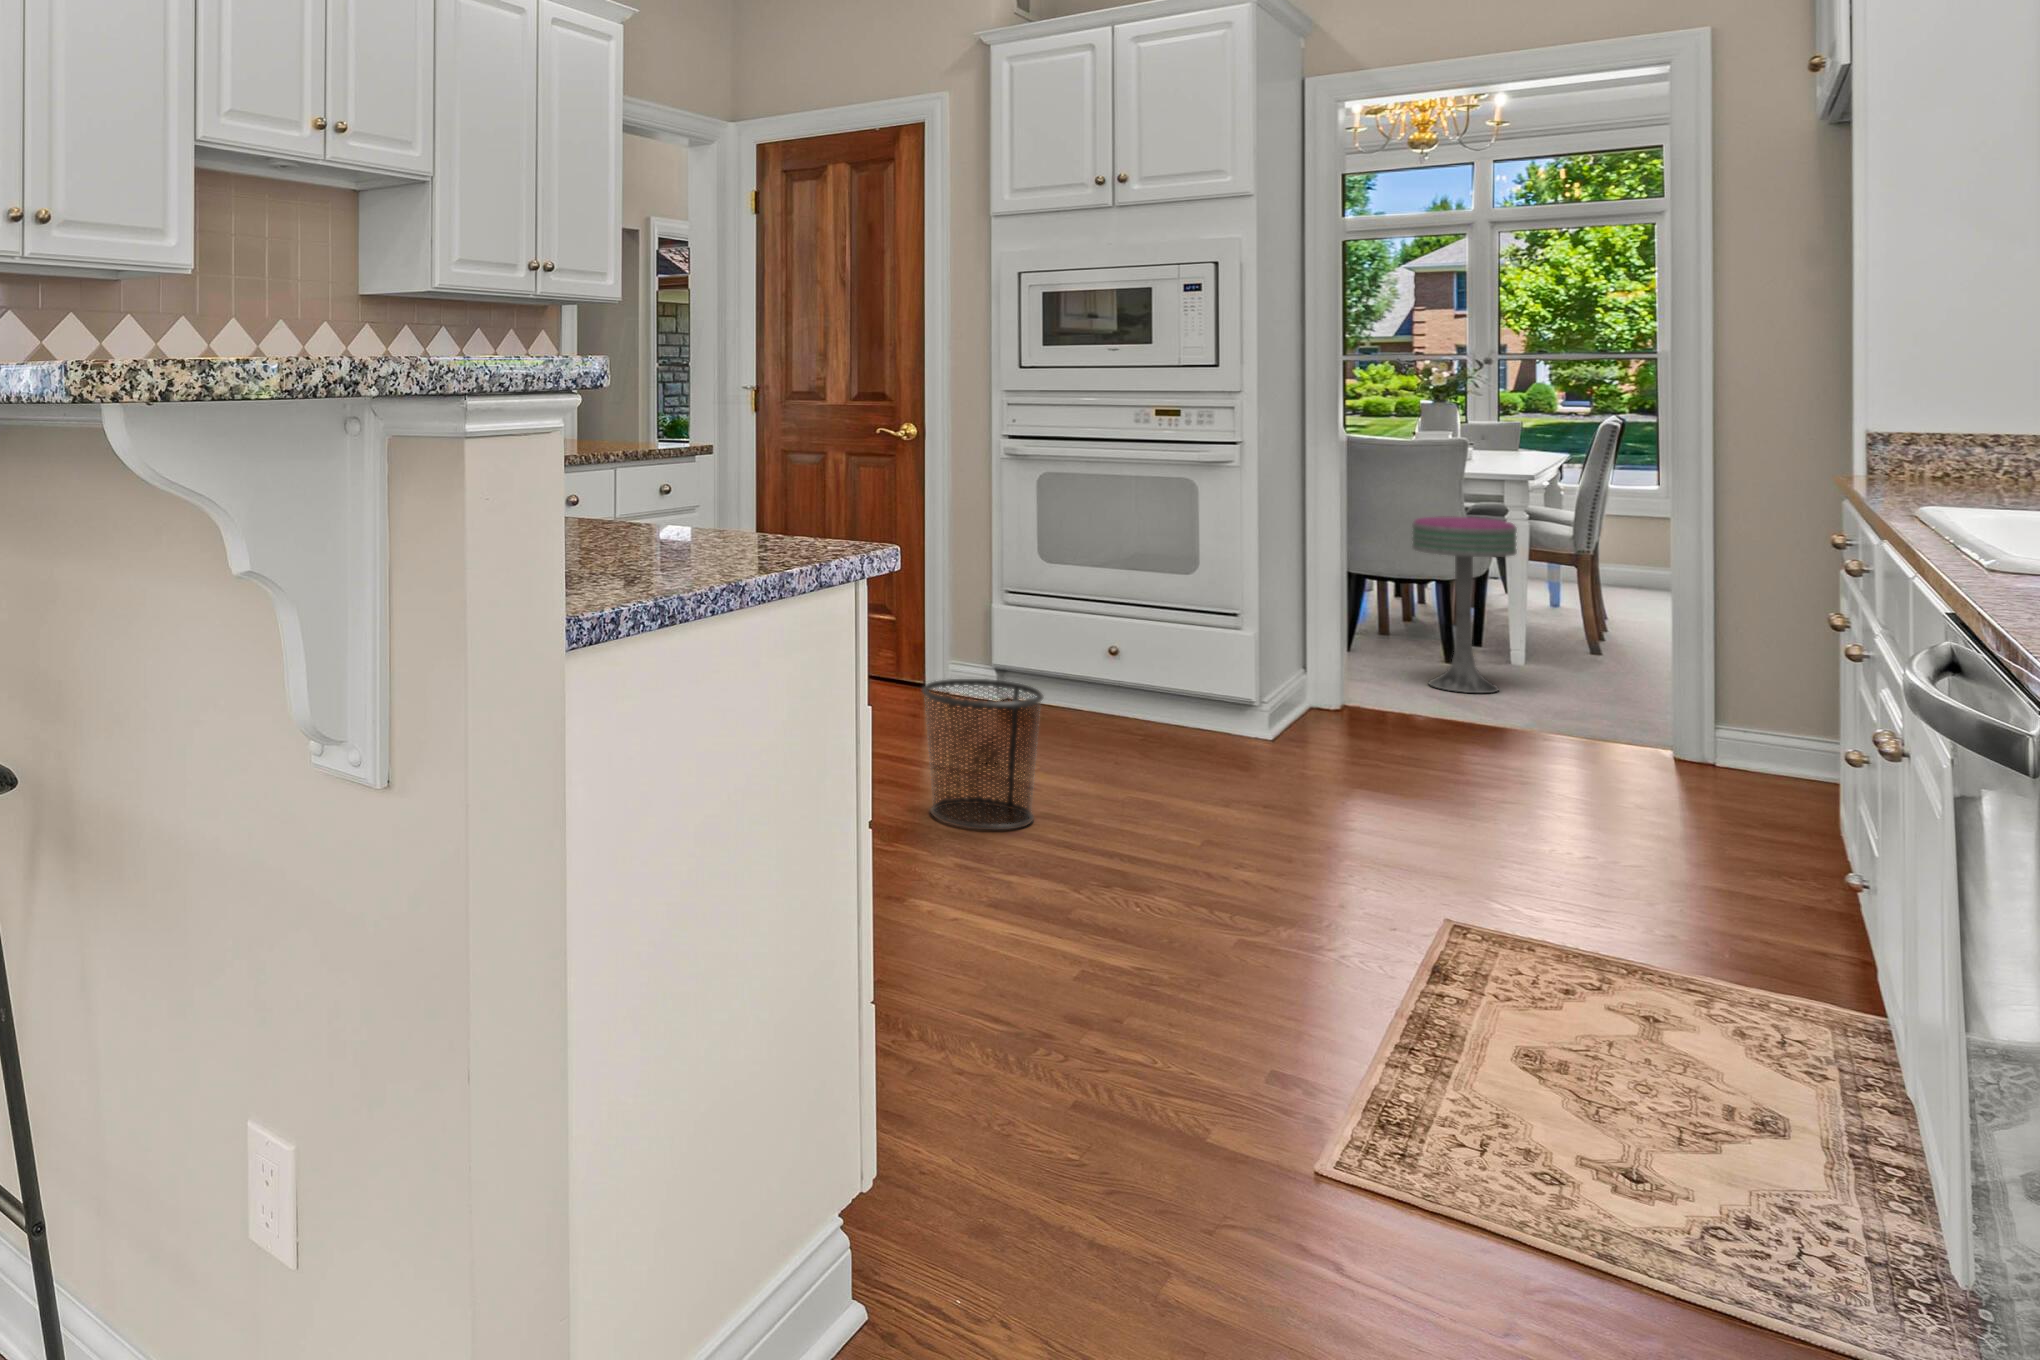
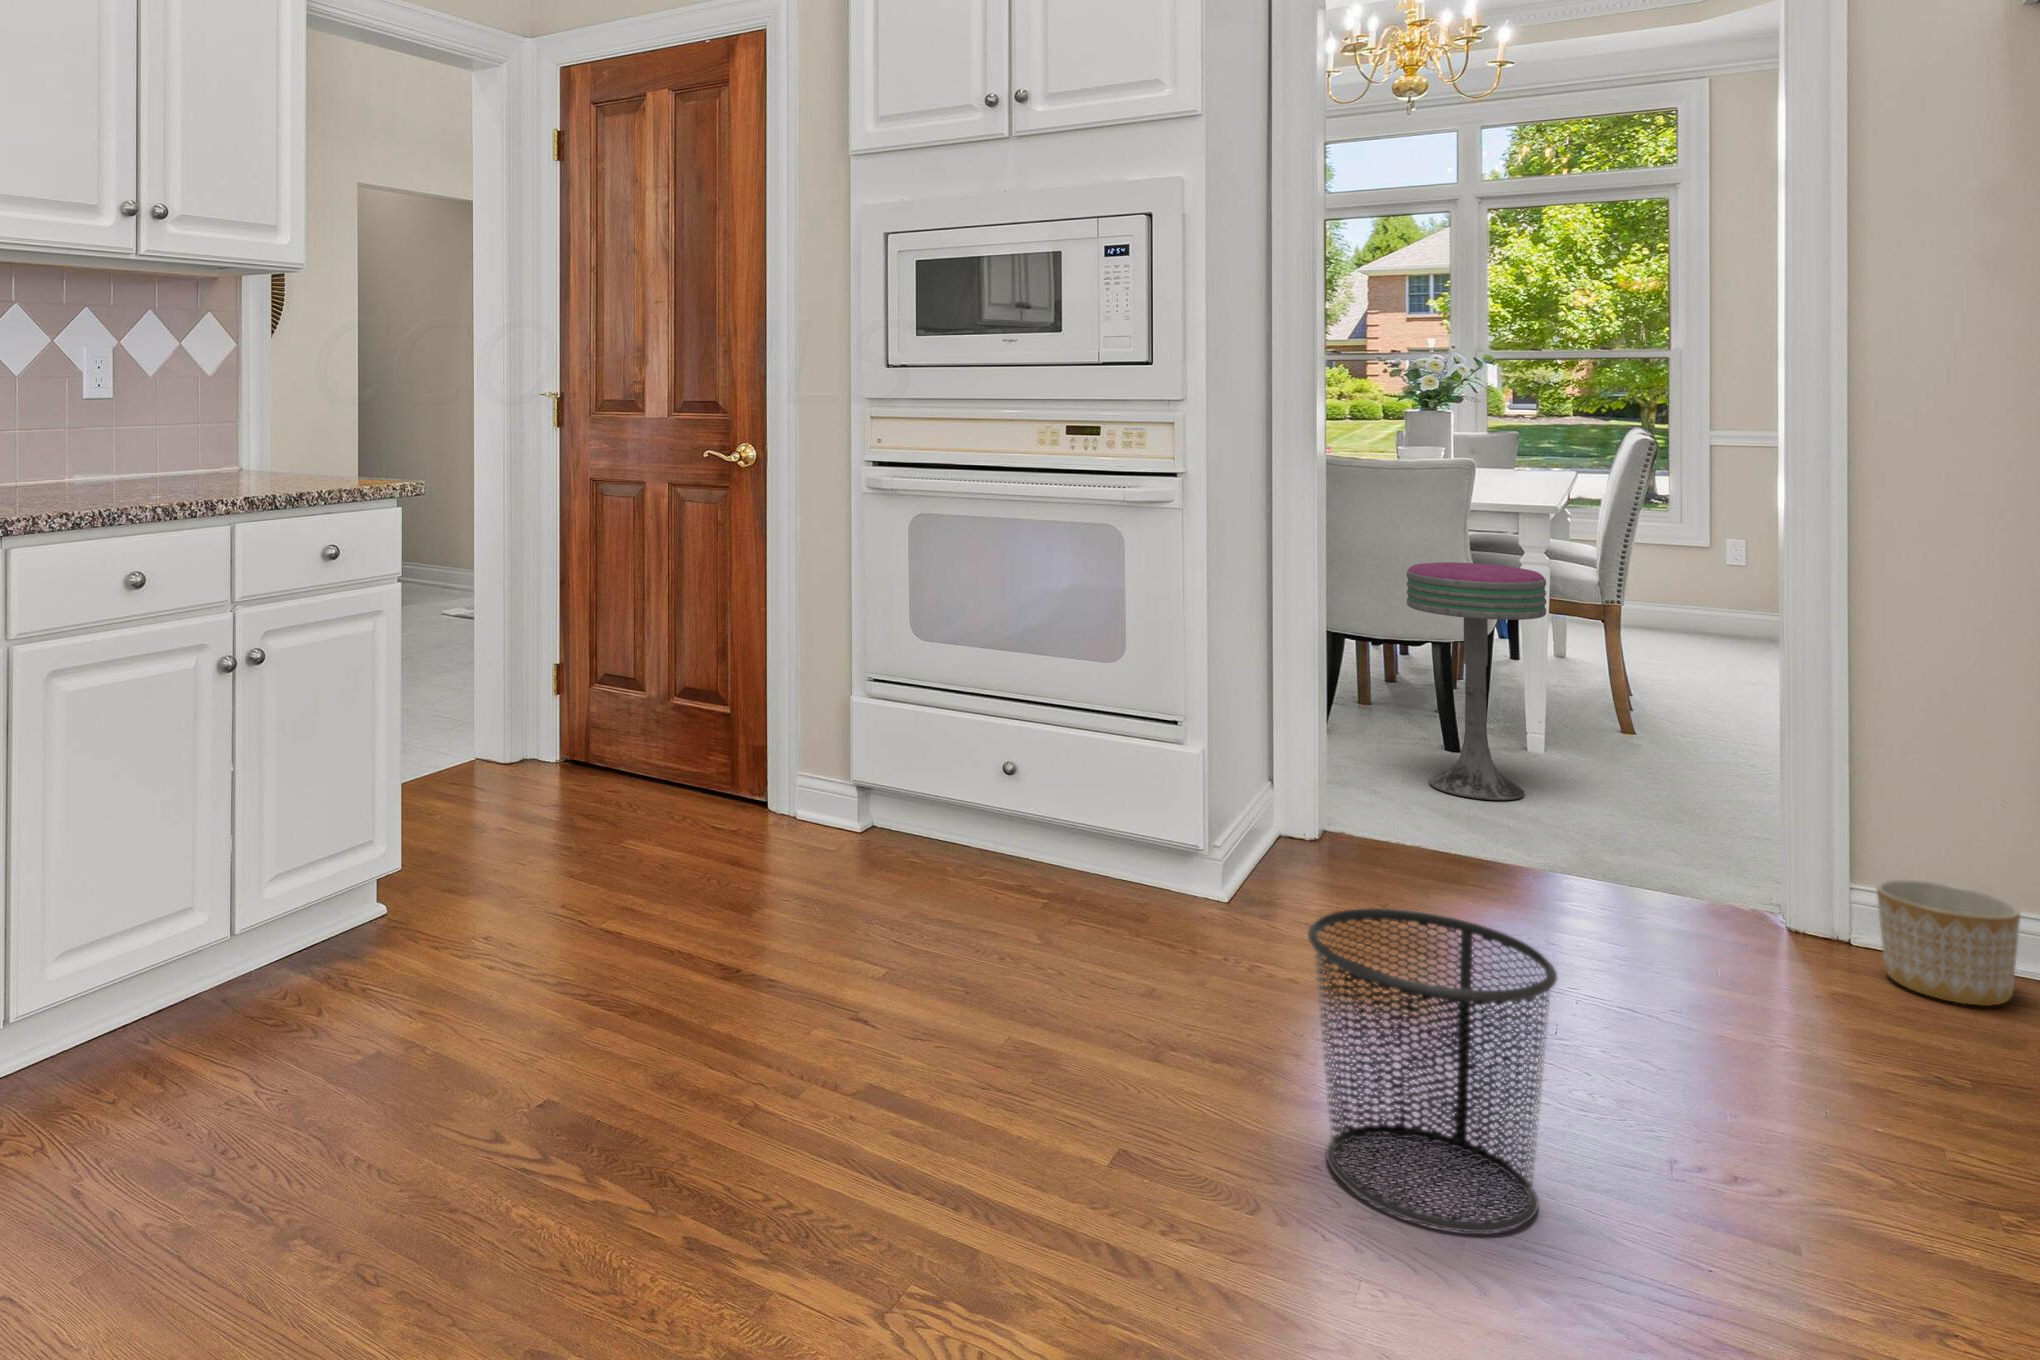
waste bin: present [922,679,1043,830] -> present [1308,908,1557,1232]
planter: none [1698,715,1785,789] -> present [1876,879,2020,1006]

